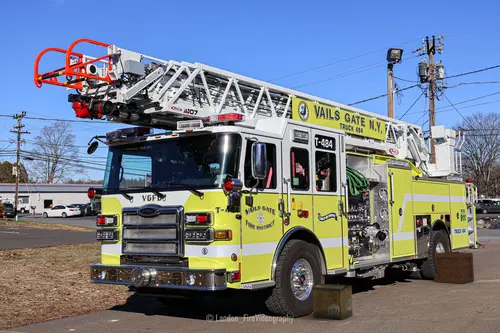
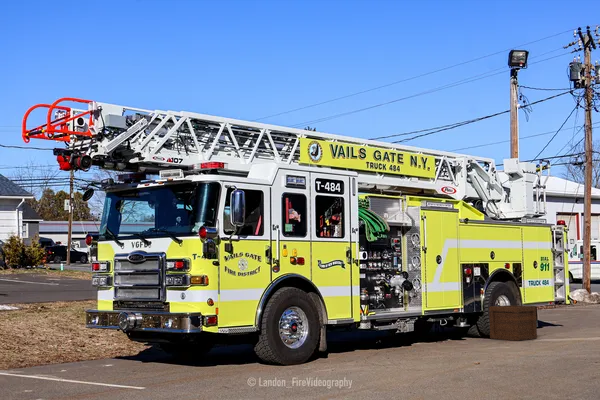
cardboard box: present [313,284,353,320] -> none [305,332,348,368]

